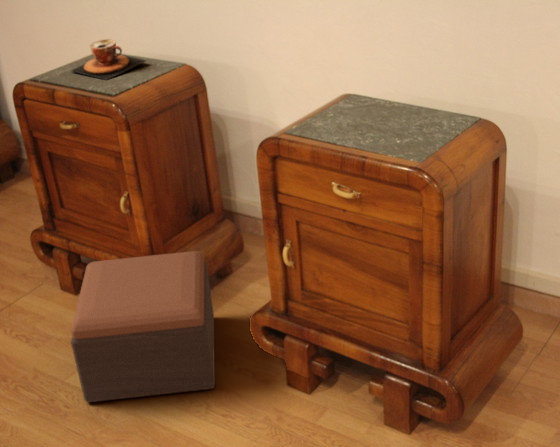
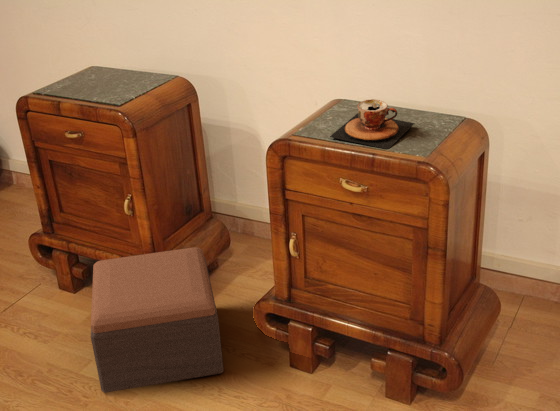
teacup: present [72,39,145,80] -> present [330,99,414,149]

